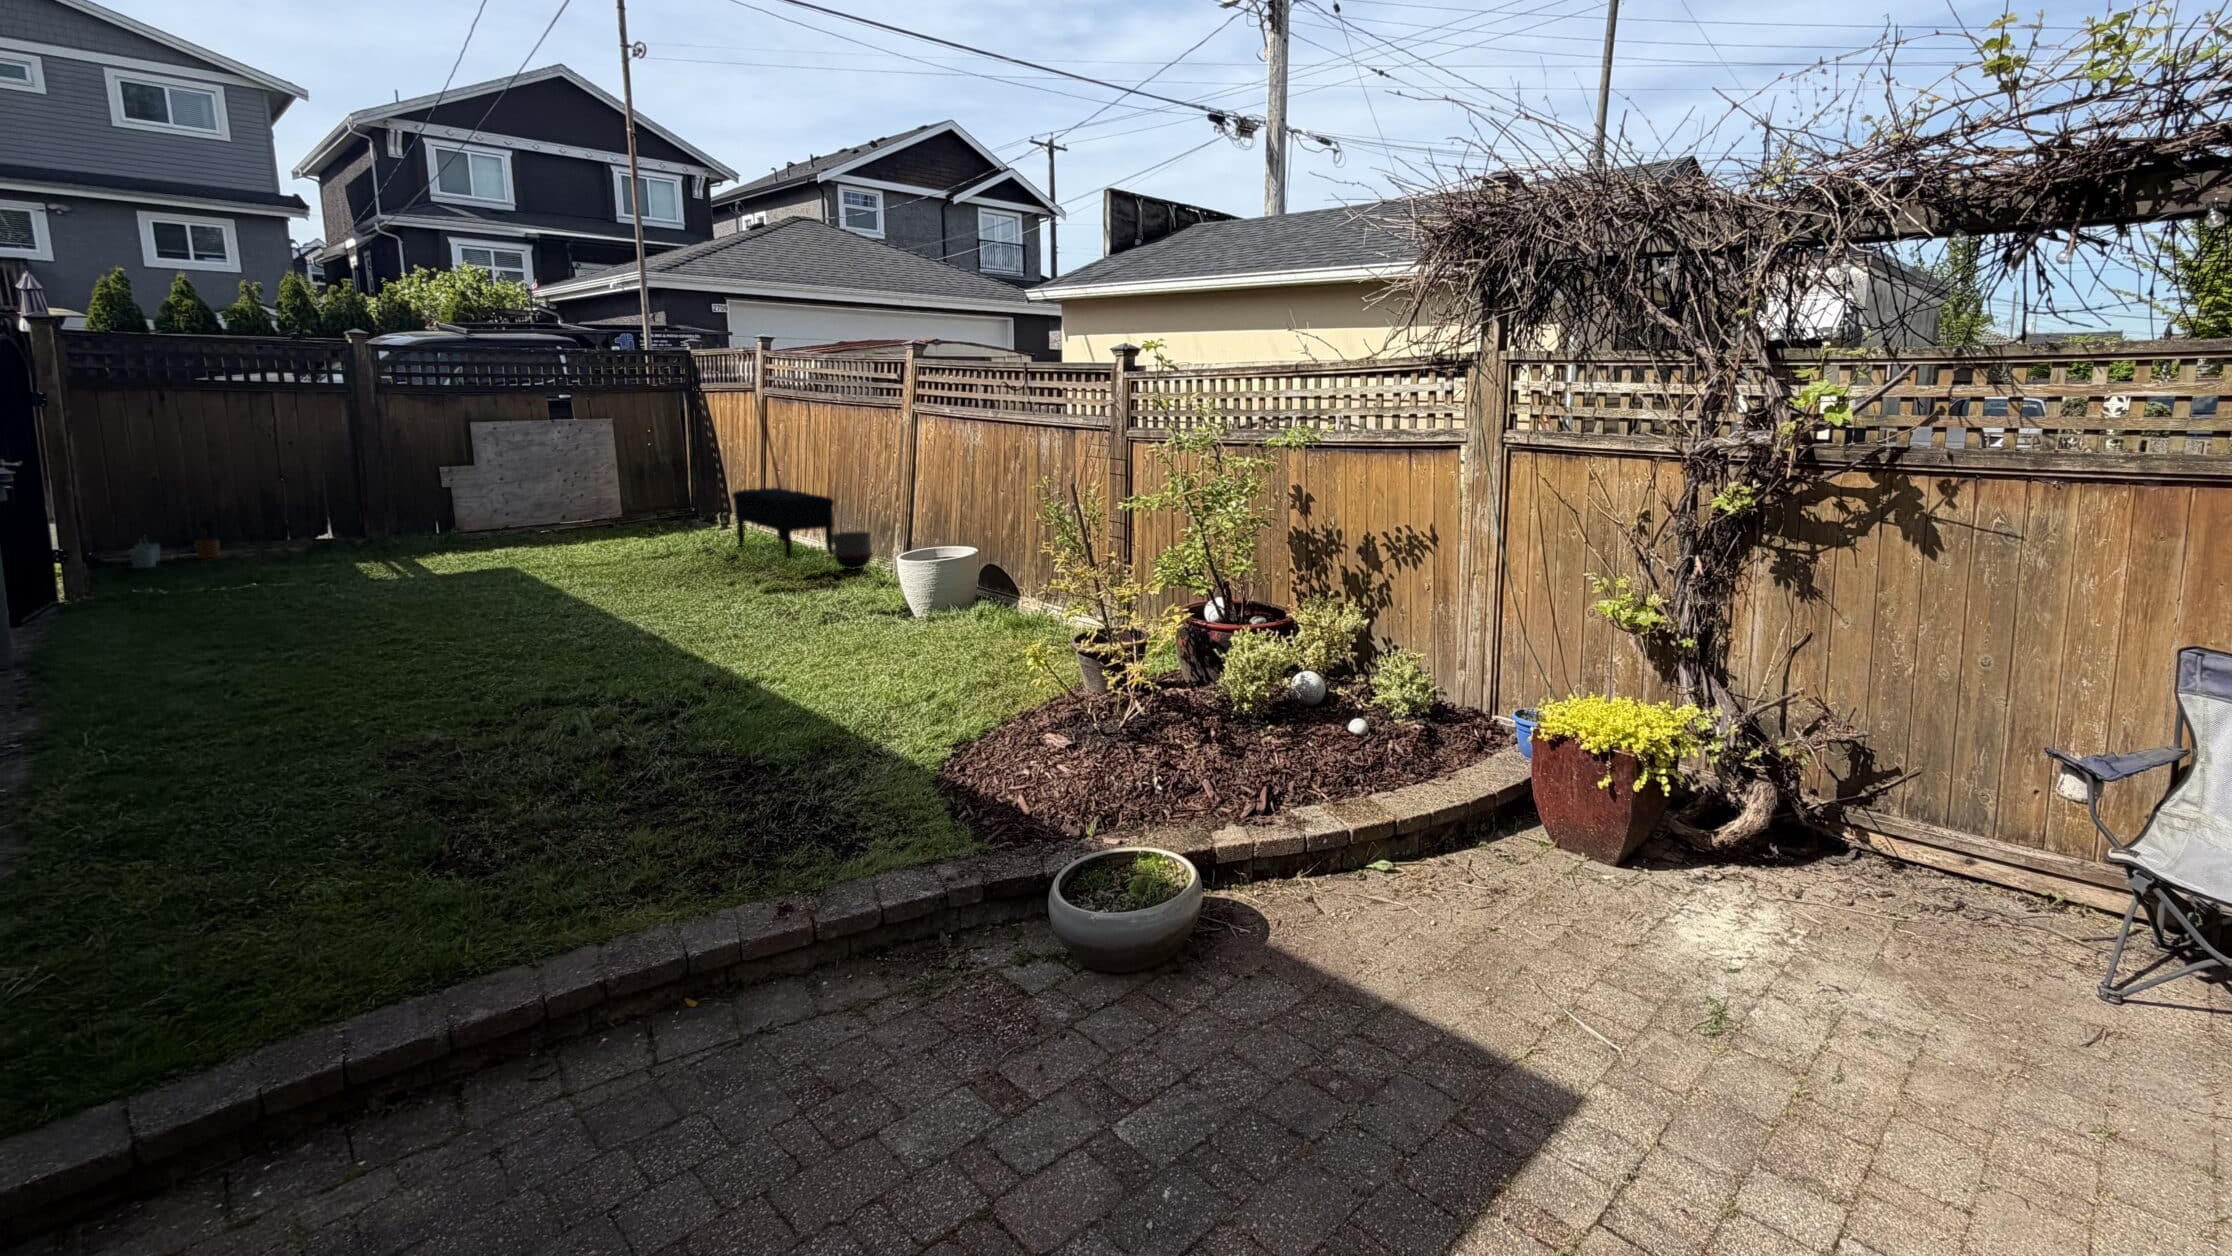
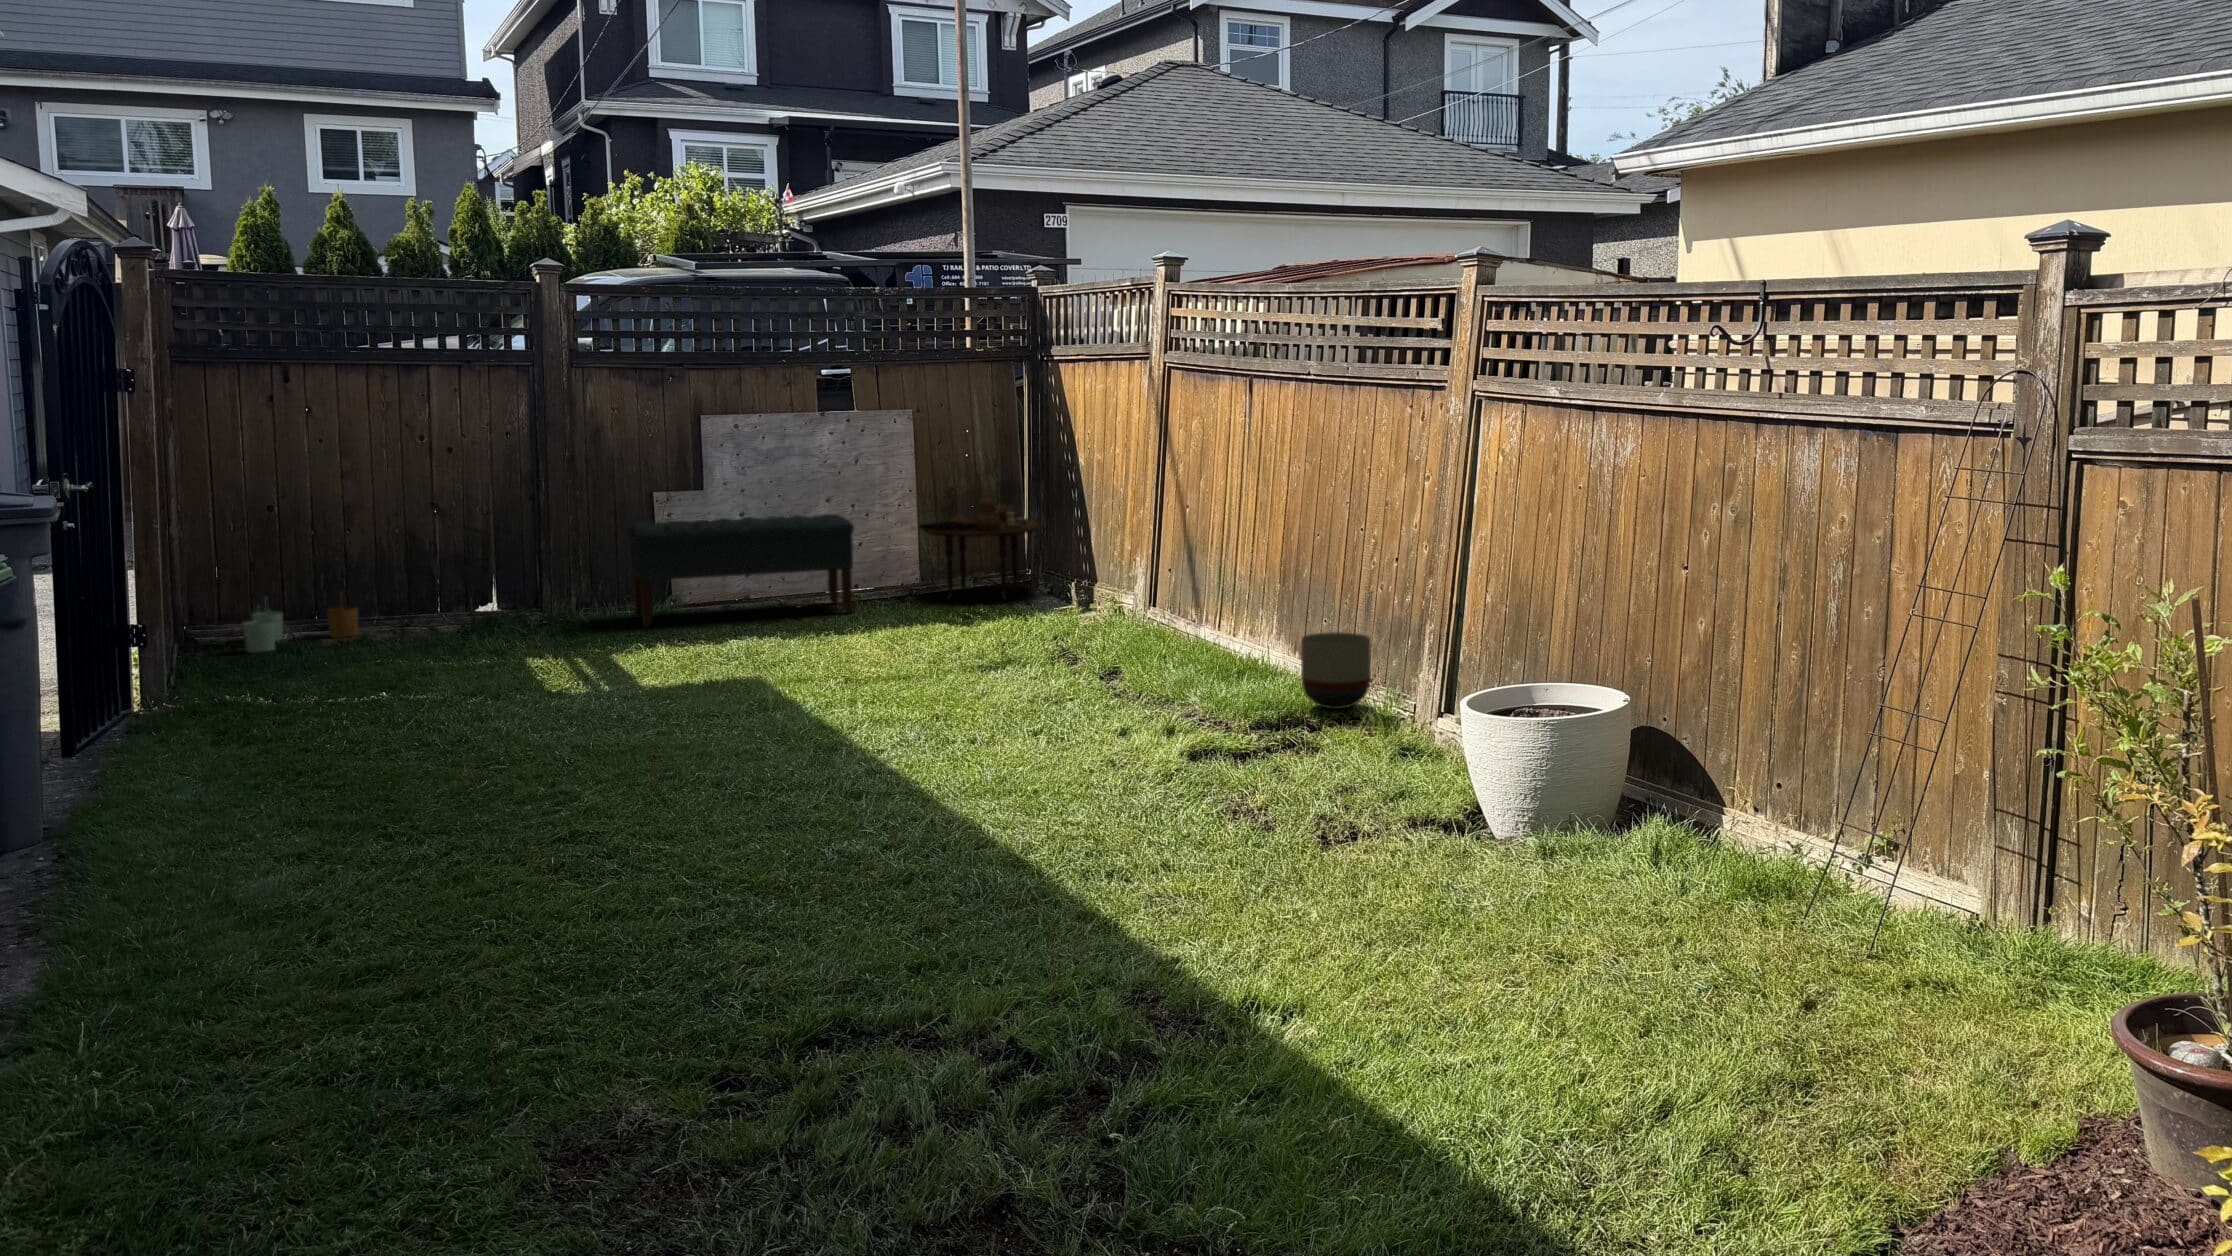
side table: none [622,465,700,527] -> present [920,491,1040,600]
bench: present [732,488,834,560] -> present [628,514,854,627]

